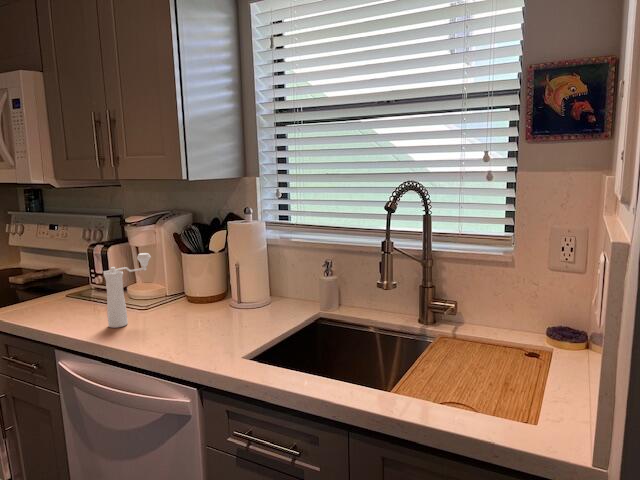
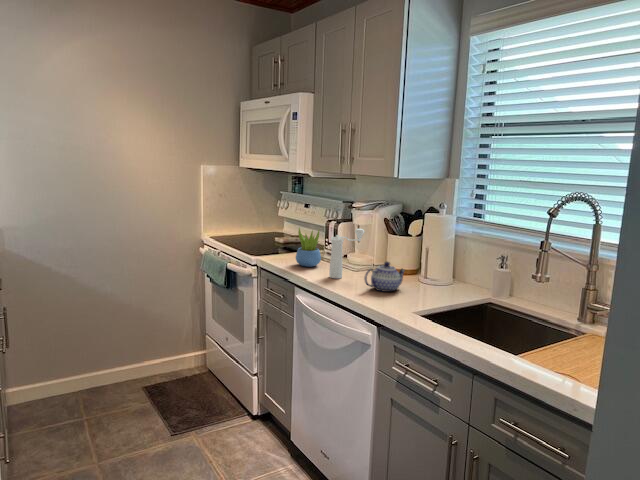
succulent plant: none [49,260,90,317] -> present [296,228,321,267]
teapot: none [164,293,215,334] -> present [365,262,405,292]

